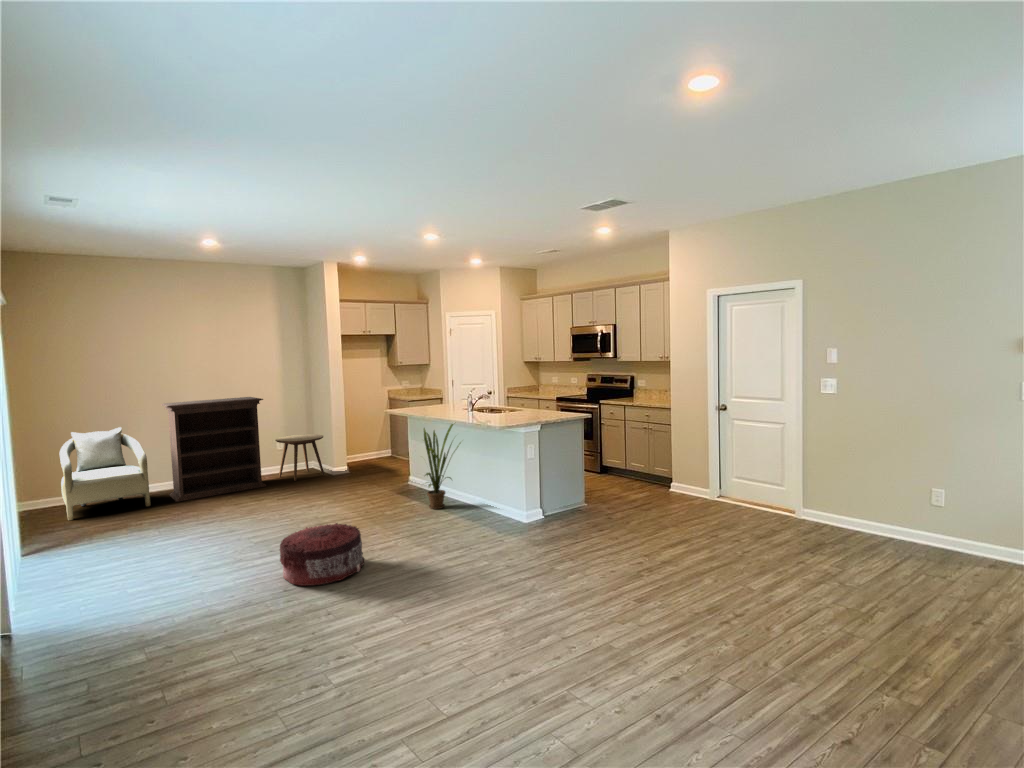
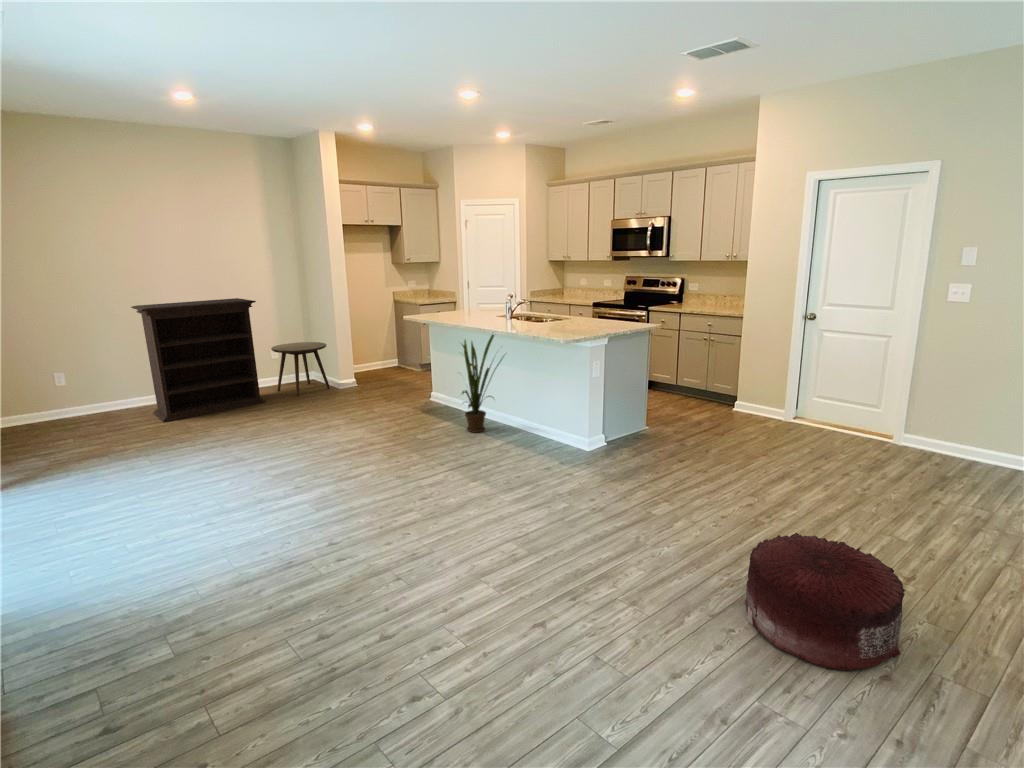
armchair: present [60,427,150,520] -> none [13,334,133,446]
pouf: present [280,523,365,586] -> present [745,532,905,671]

